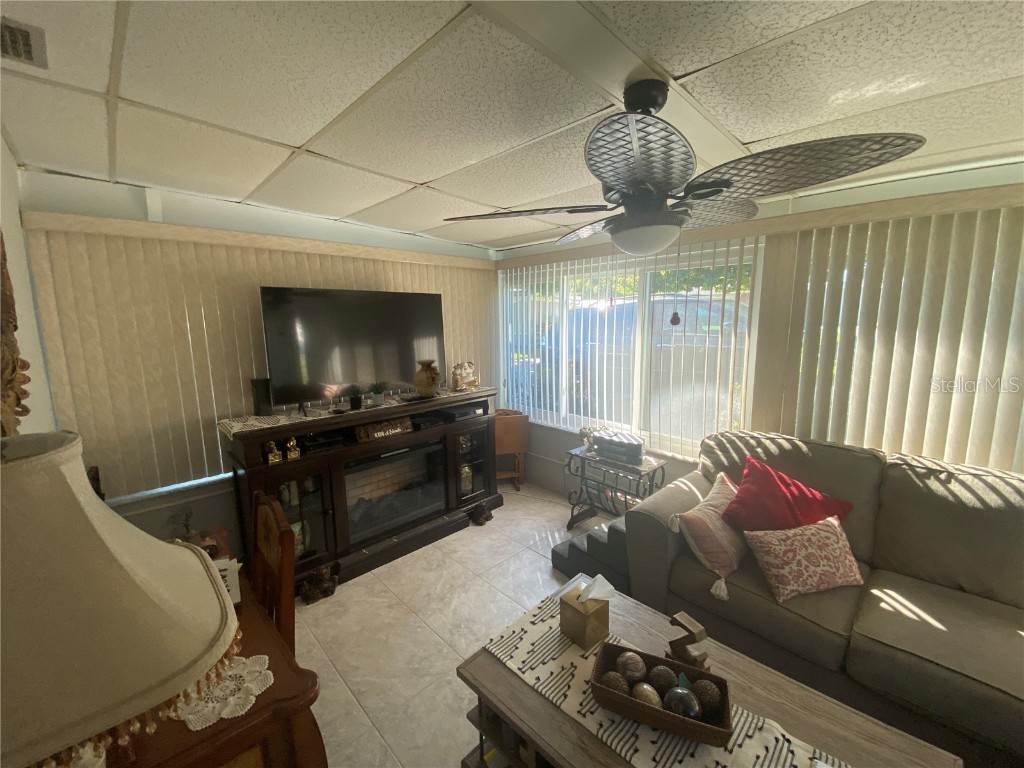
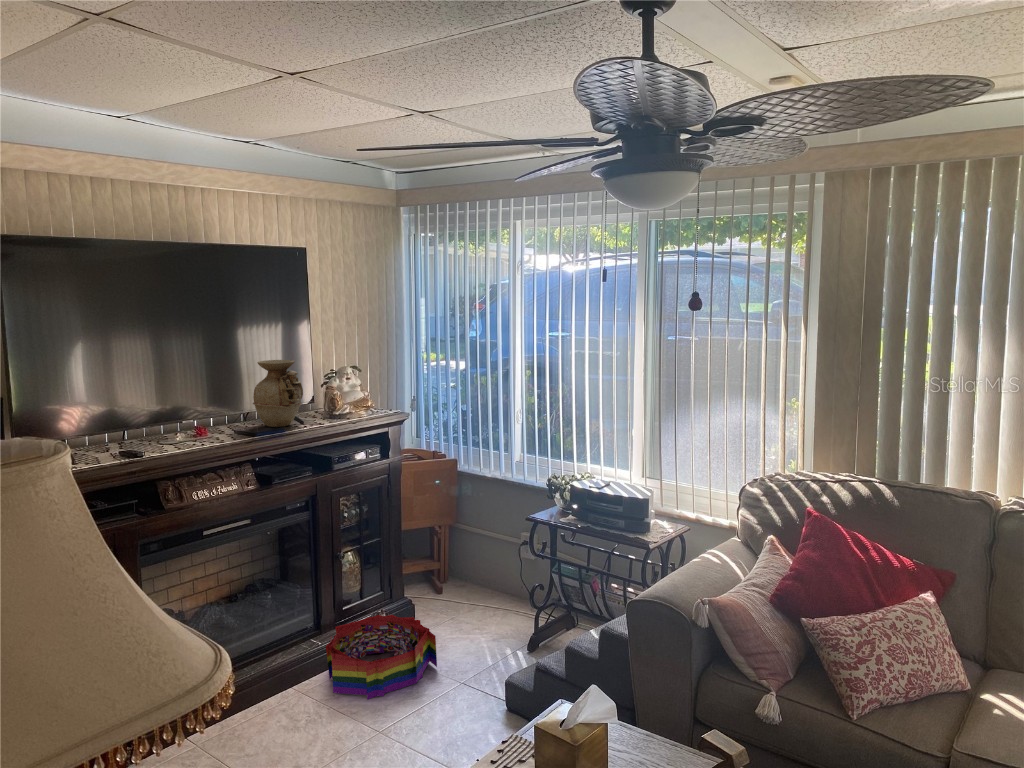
succulent plant: present [345,381,386,409] -> none [126,395,211,448]
storage bin: none [452,503,514,553] -> present [326,615,437,699]

